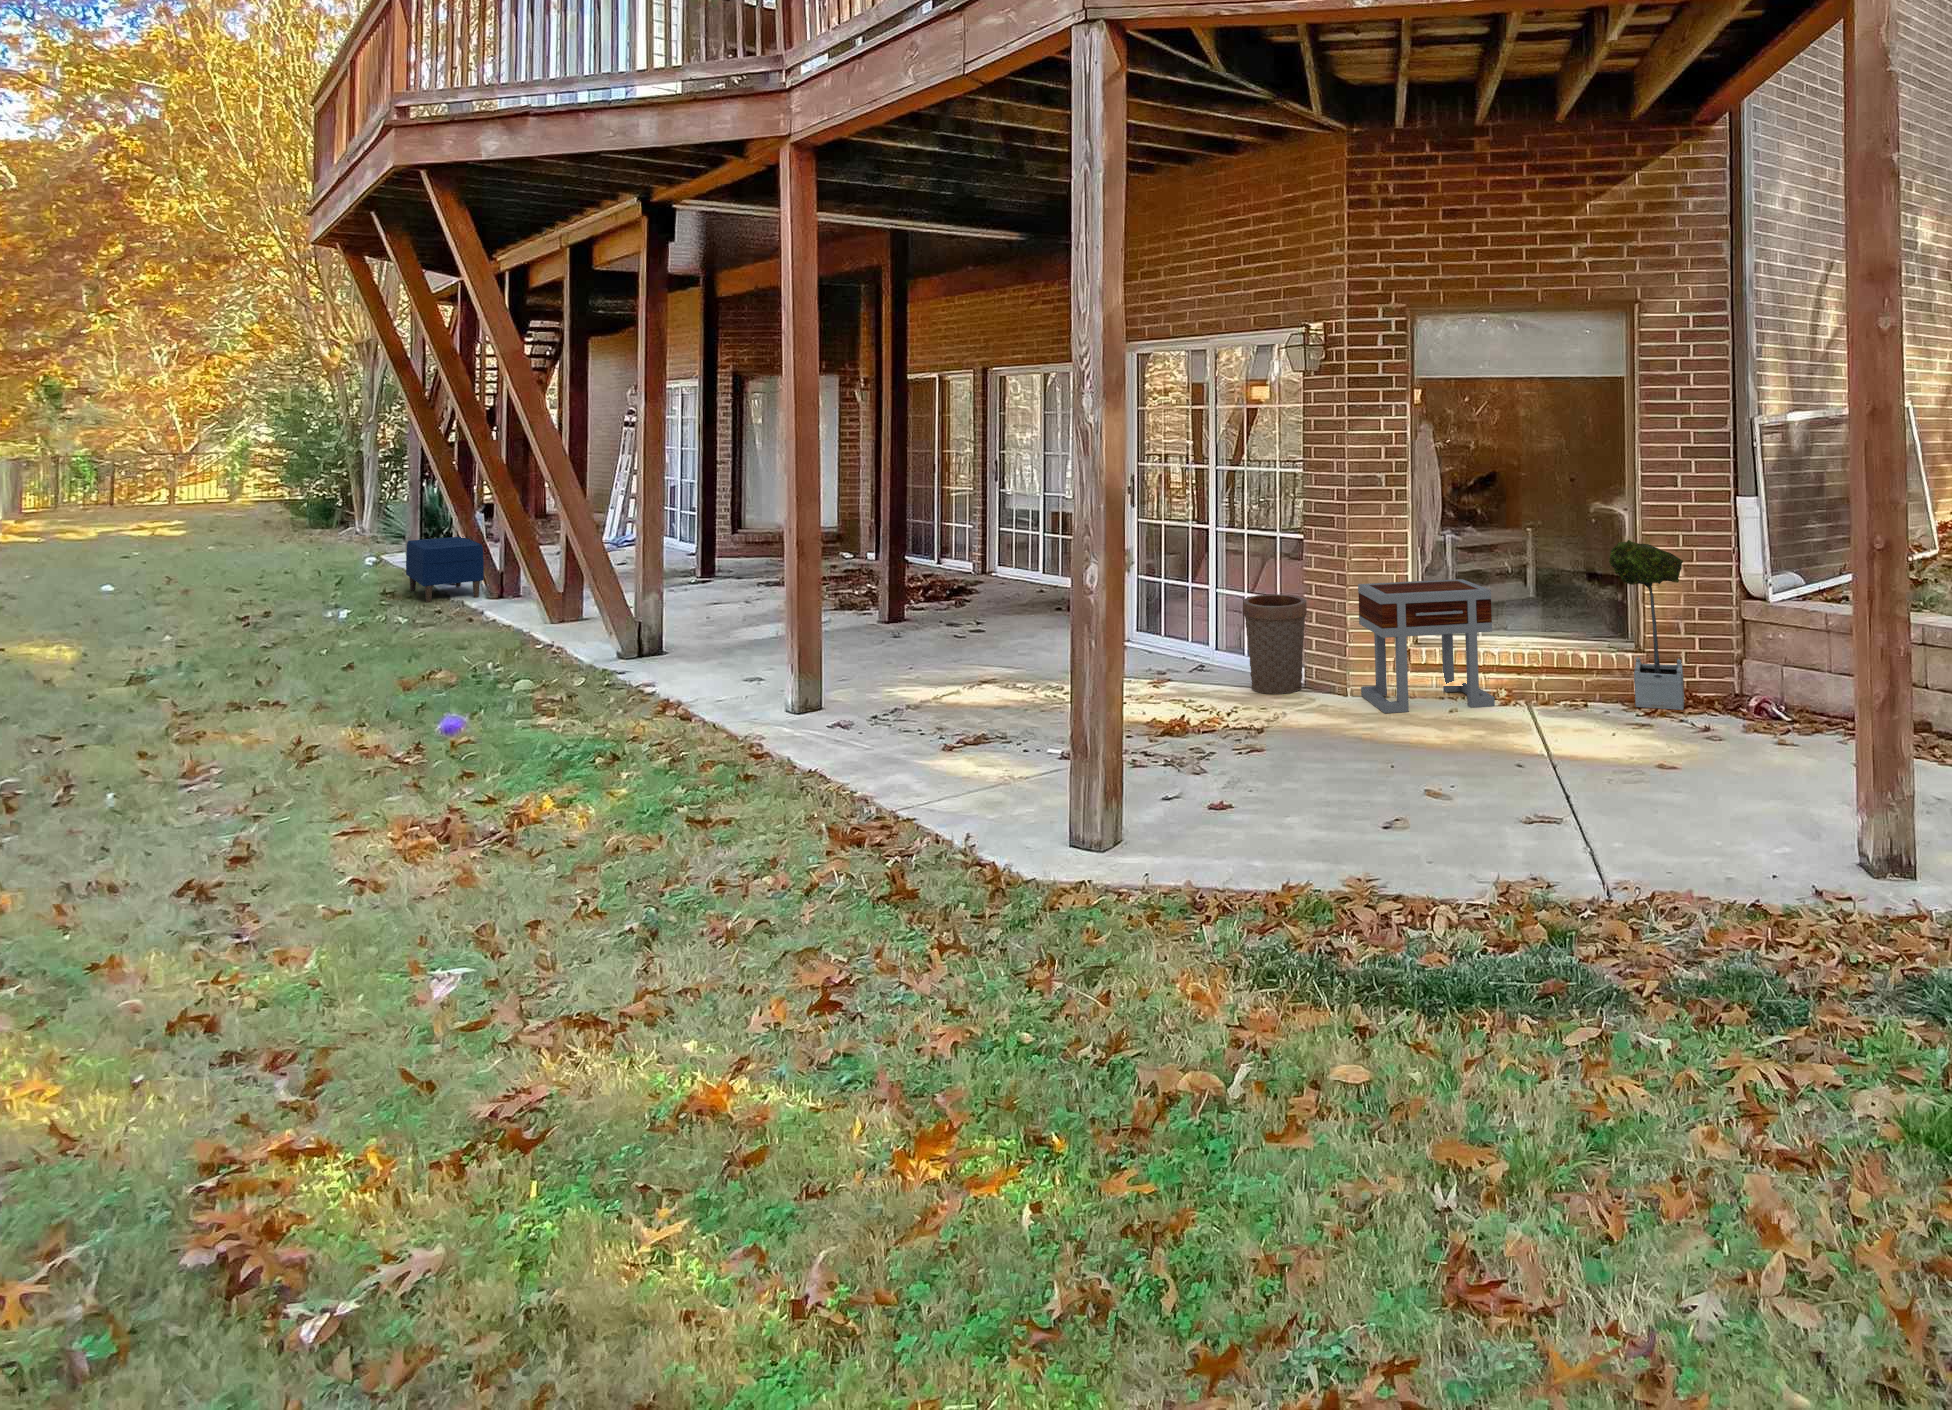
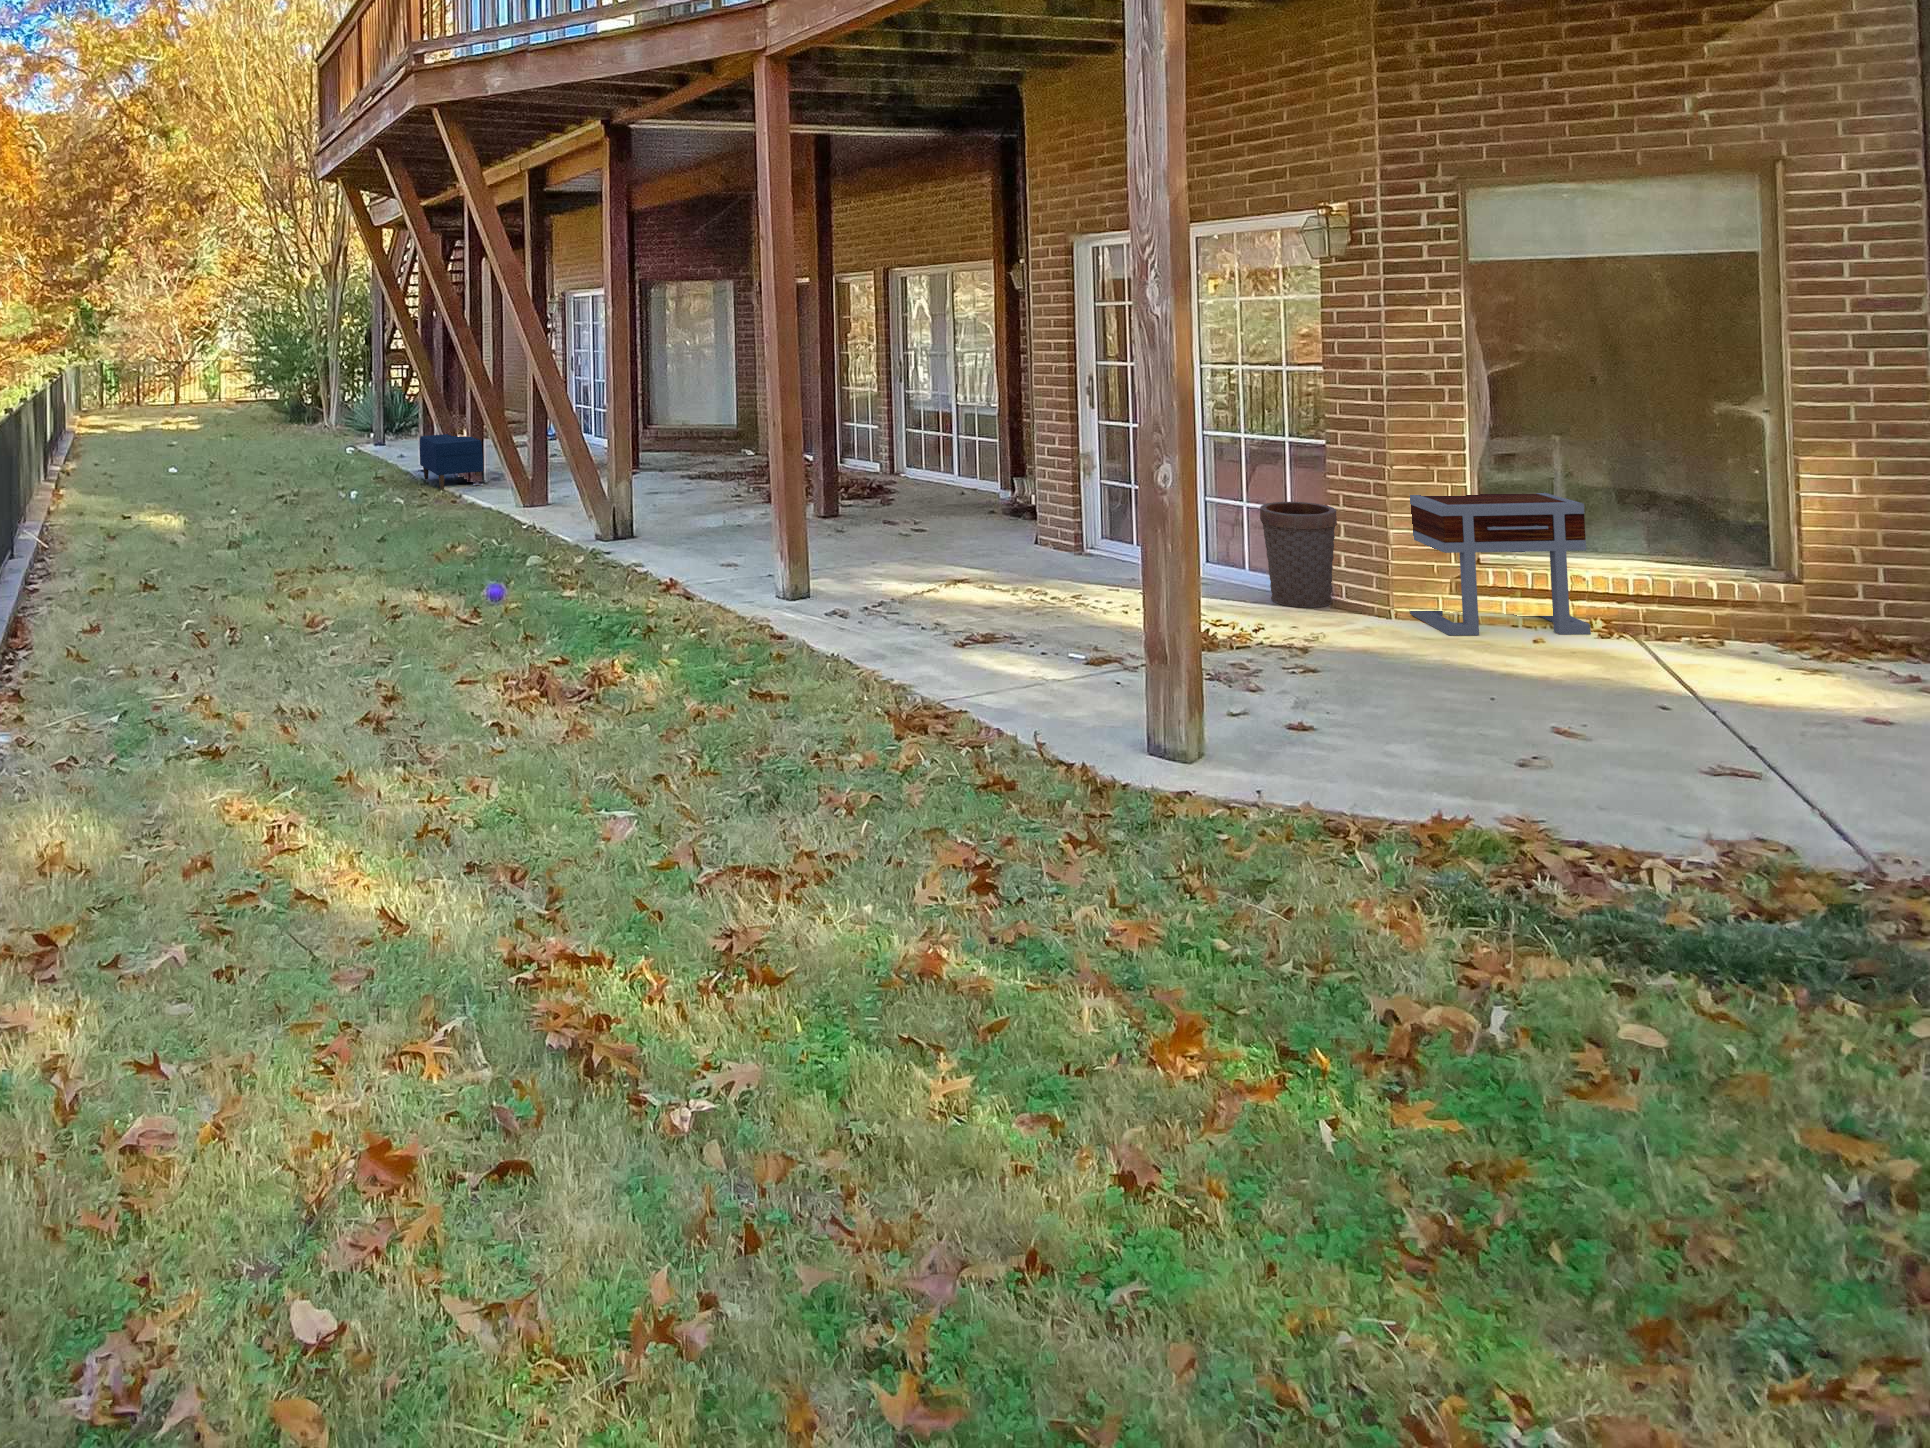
potted tree: present [1609,540,1684,710] -> none [1749,448,1865,652]

